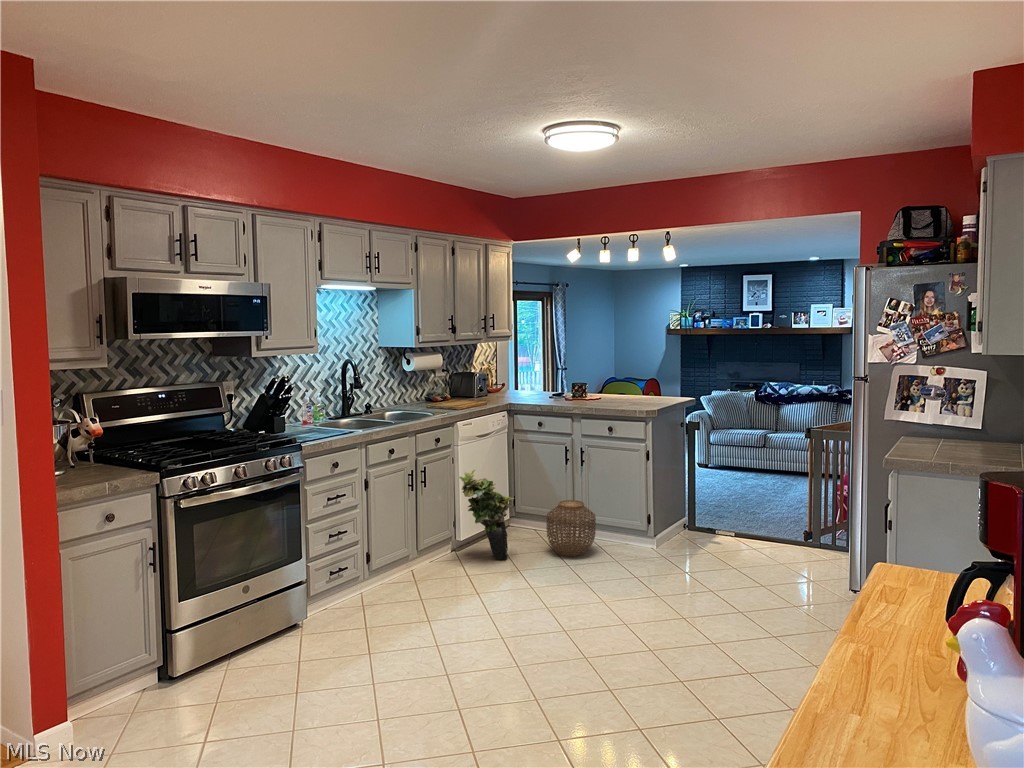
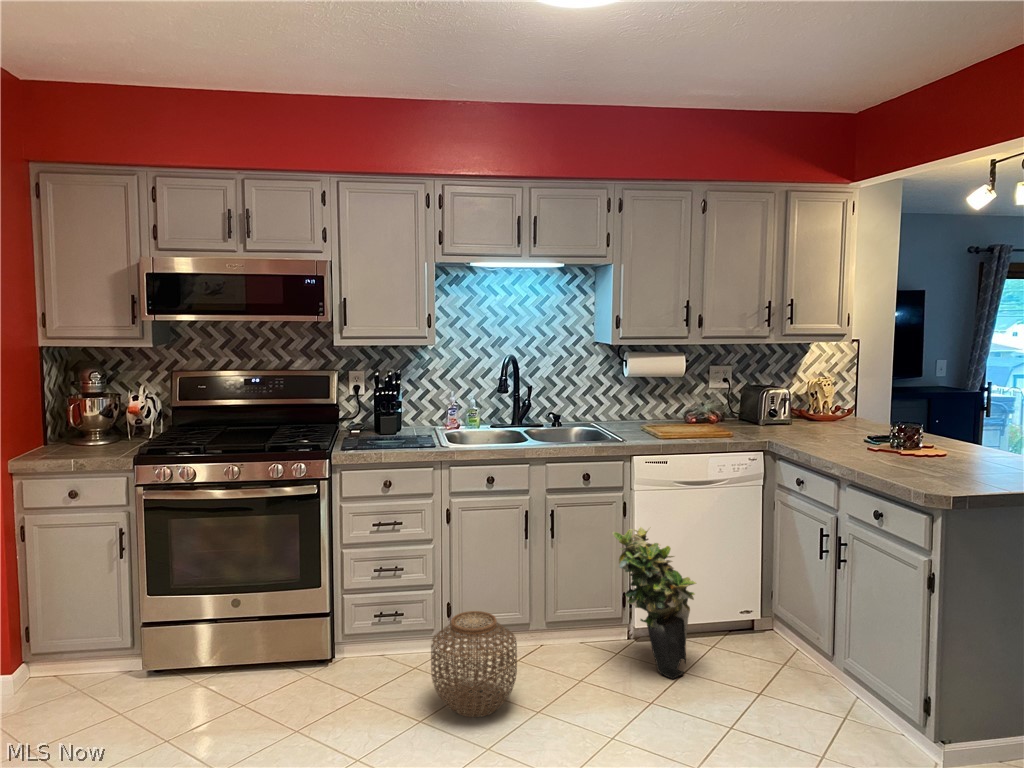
woven basket: present [547,500,596,557] -> present [431,611,517,717]

